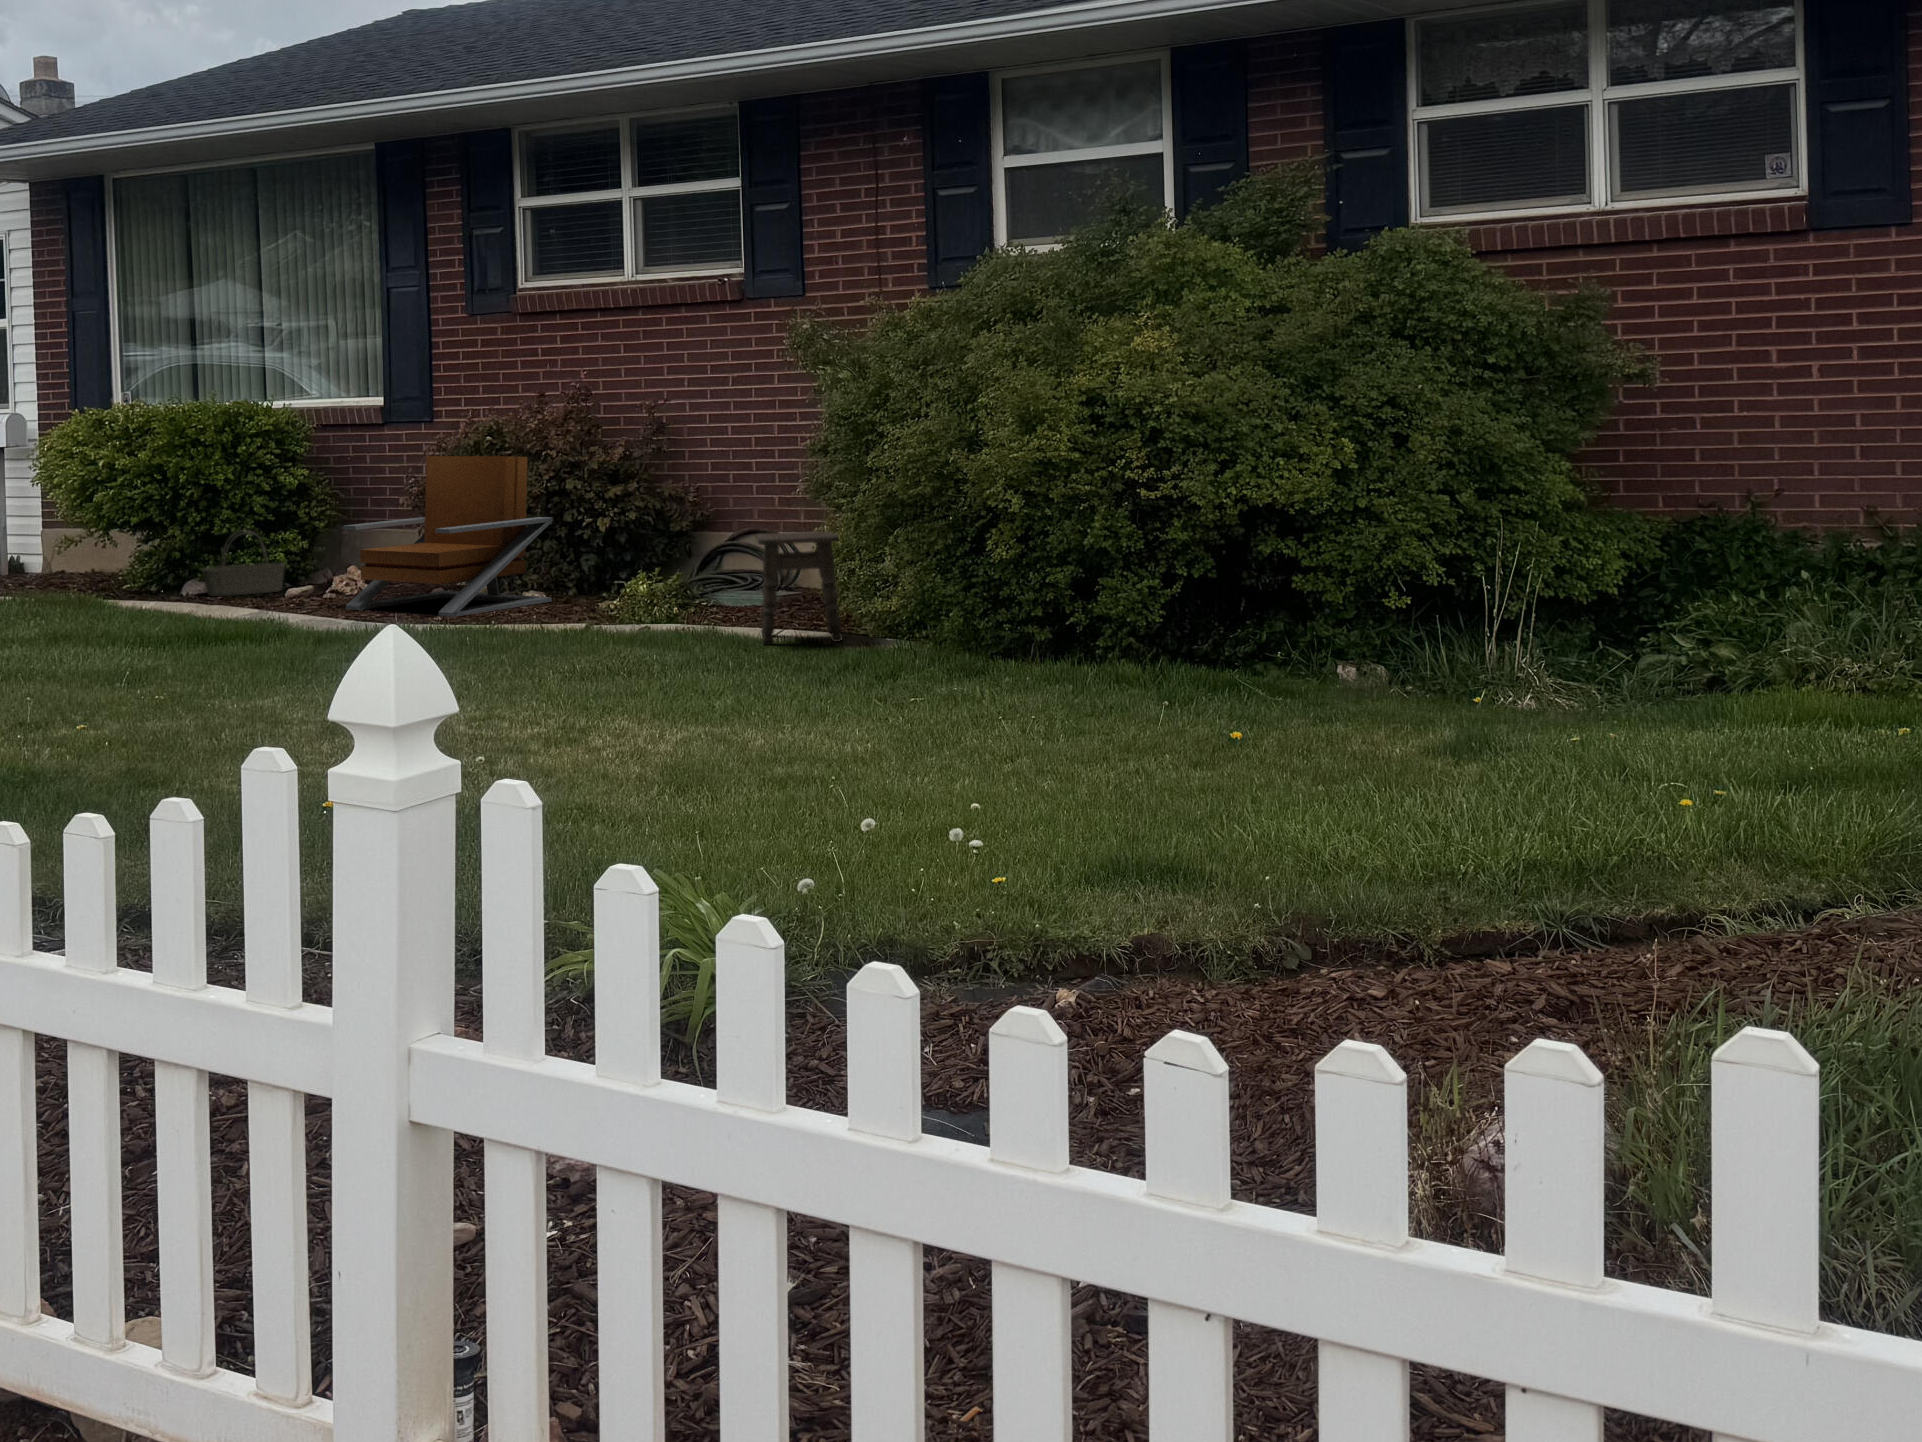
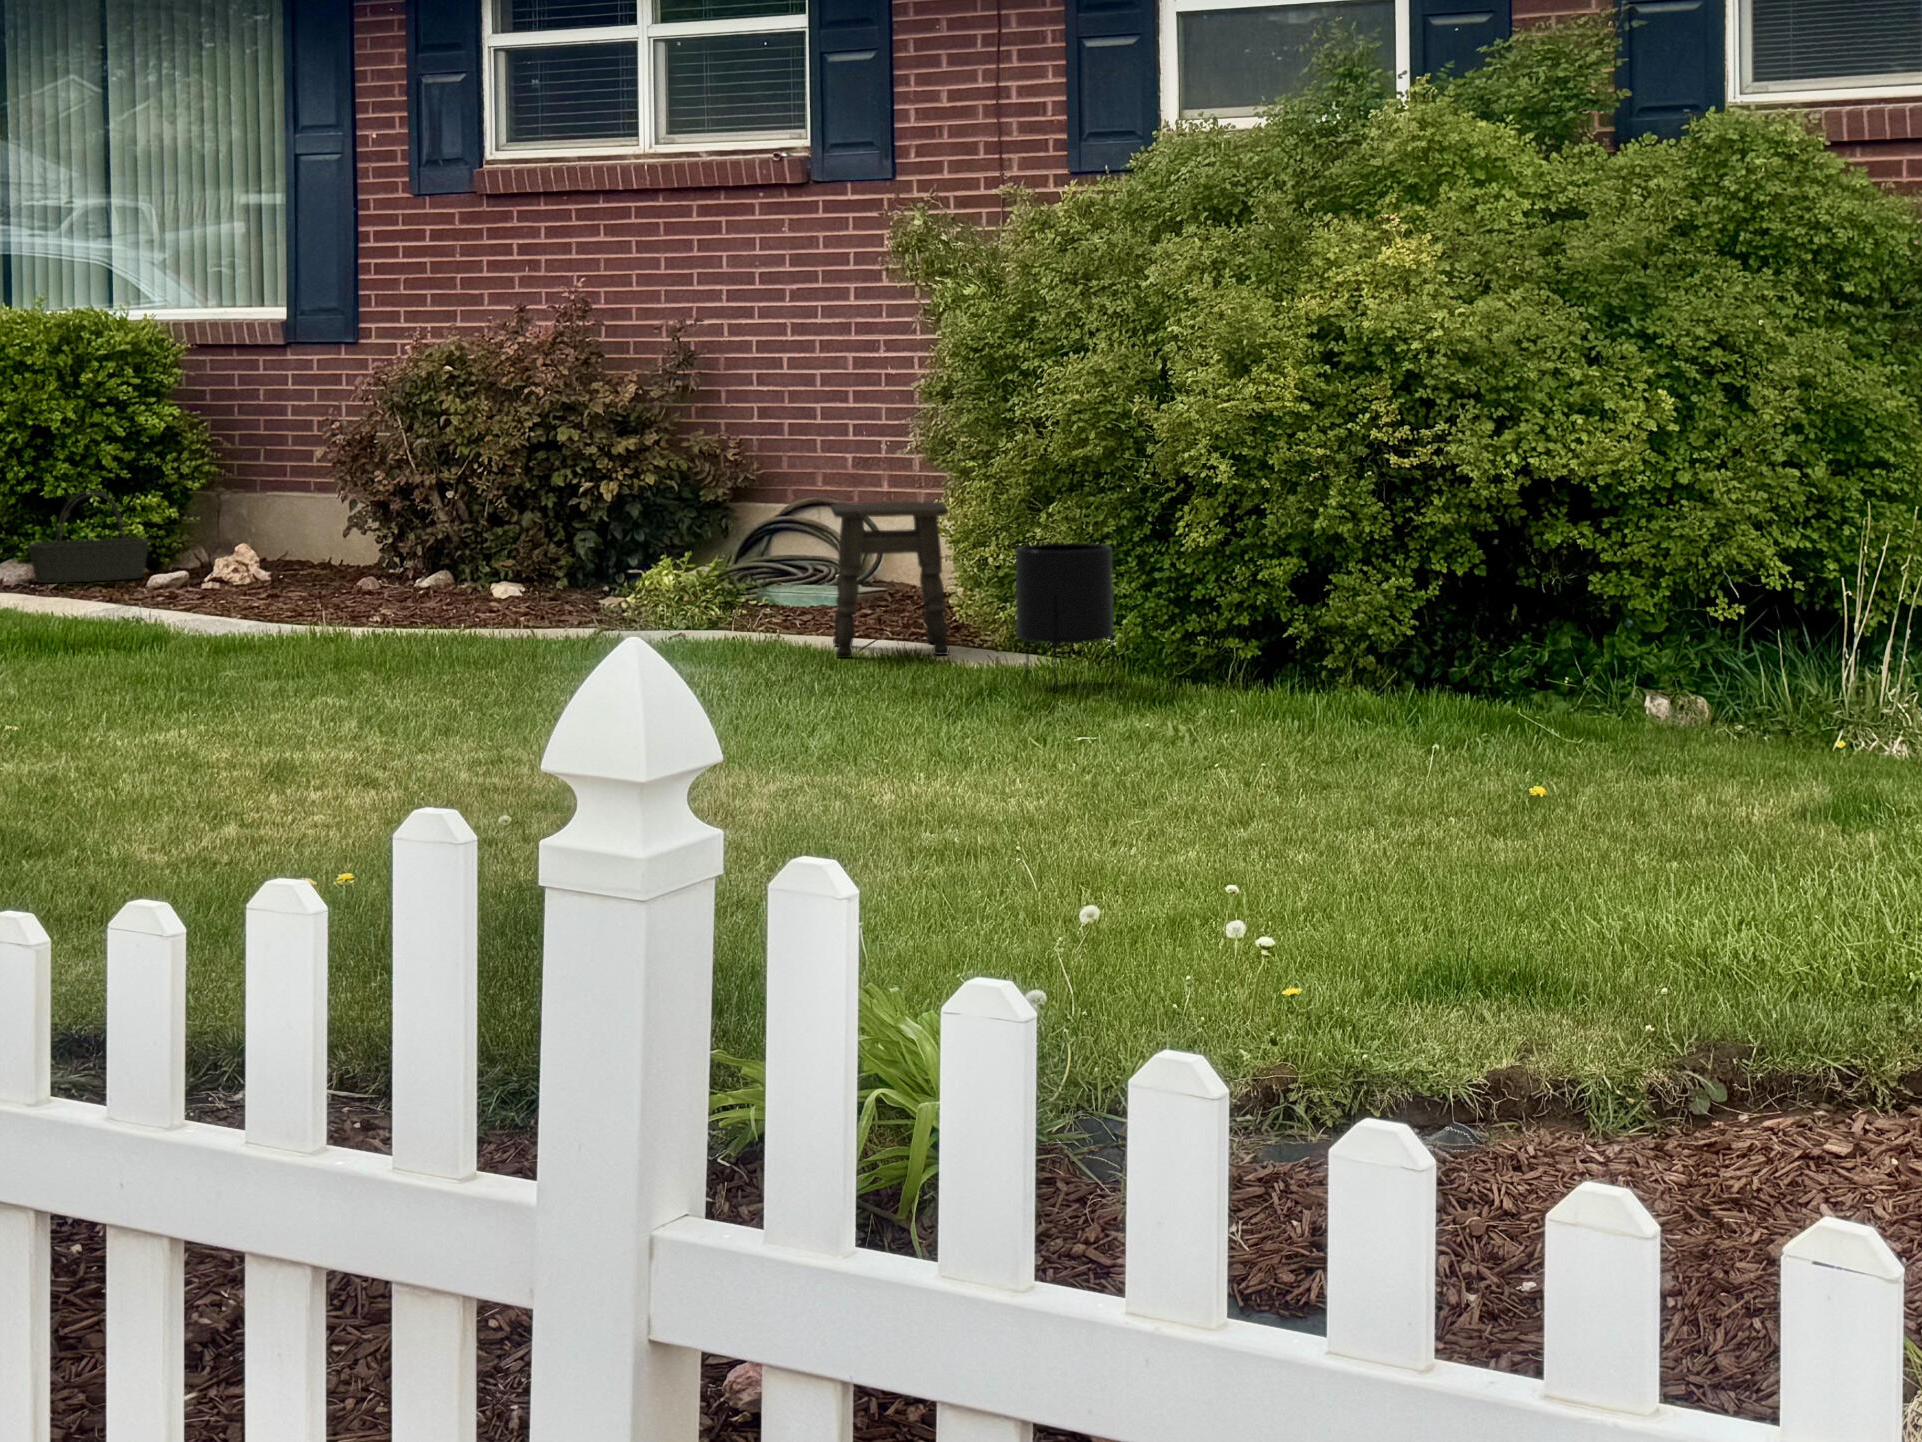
lounge chair: present [343,456,552,617] -> none [236,391,537,616]
planter: none [884,561,958,669] -> present [1016,543,1114,692]

